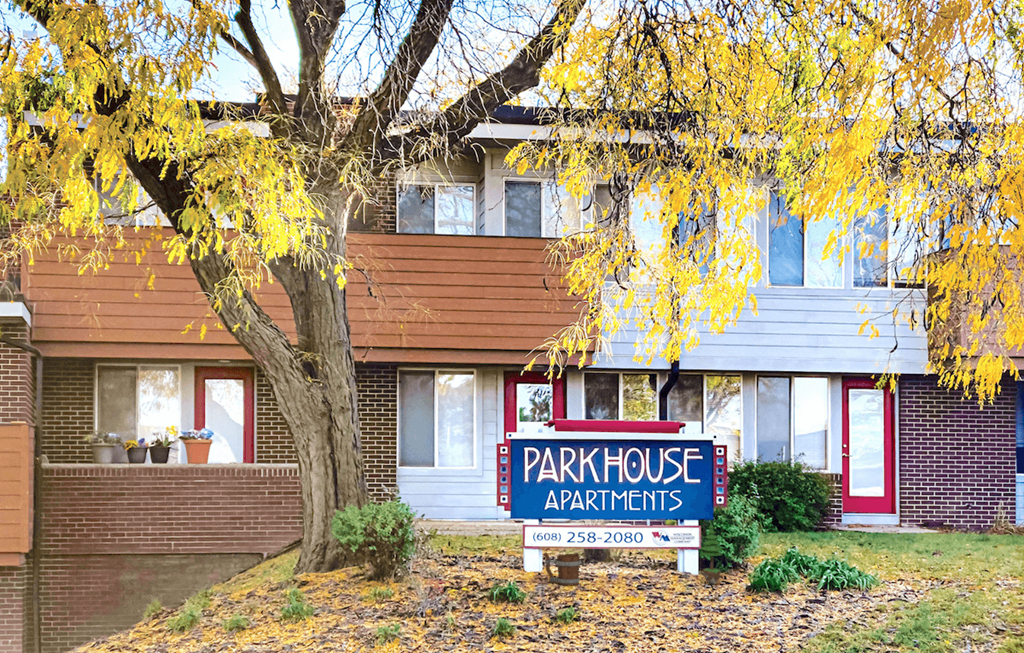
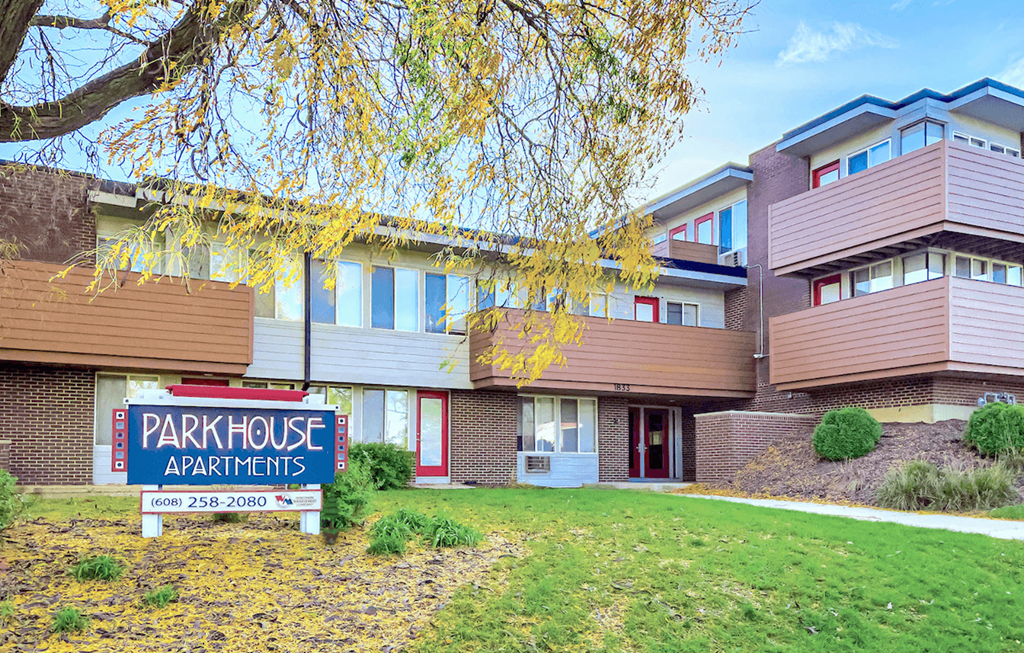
bucket: present [544,552,581,586] -> none [161,518,200,552]

